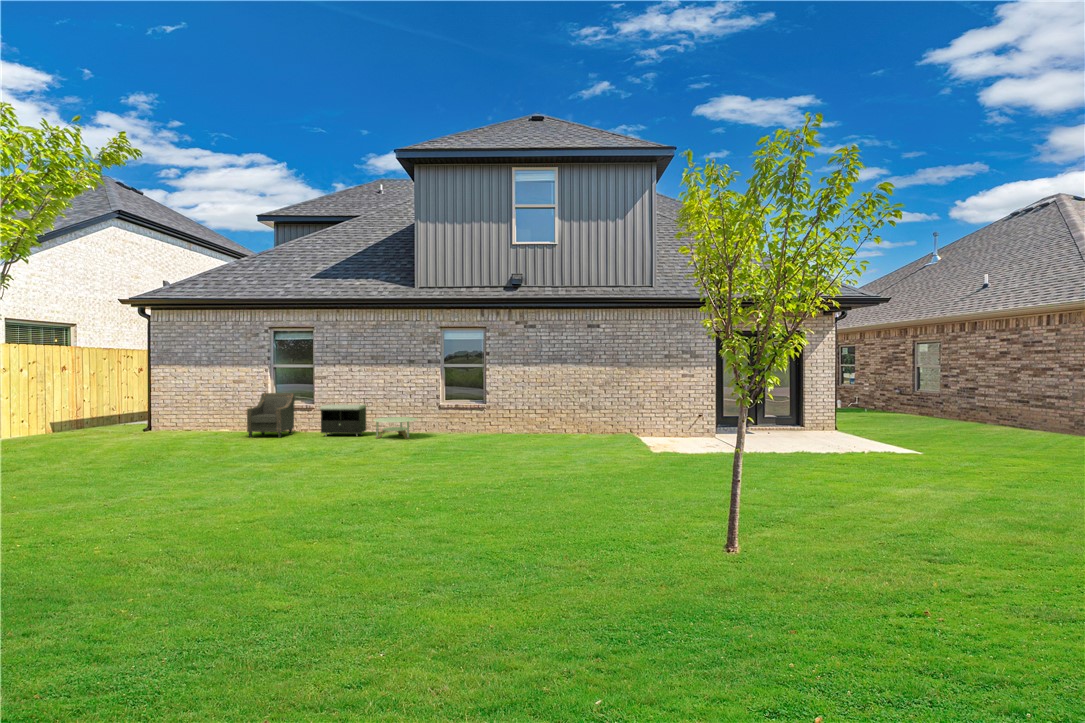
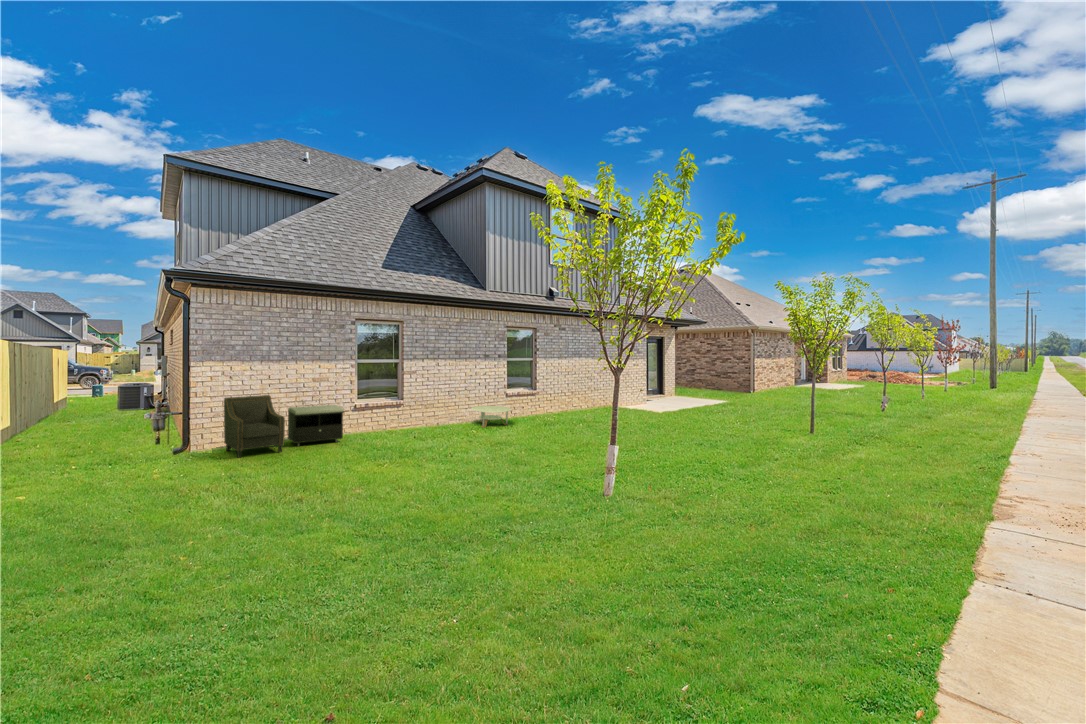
chair: present [247,393,295,438] -> present [224,395,285,458]
storage bench: present [320,404,366,436] -> present [288,405,344,446]

